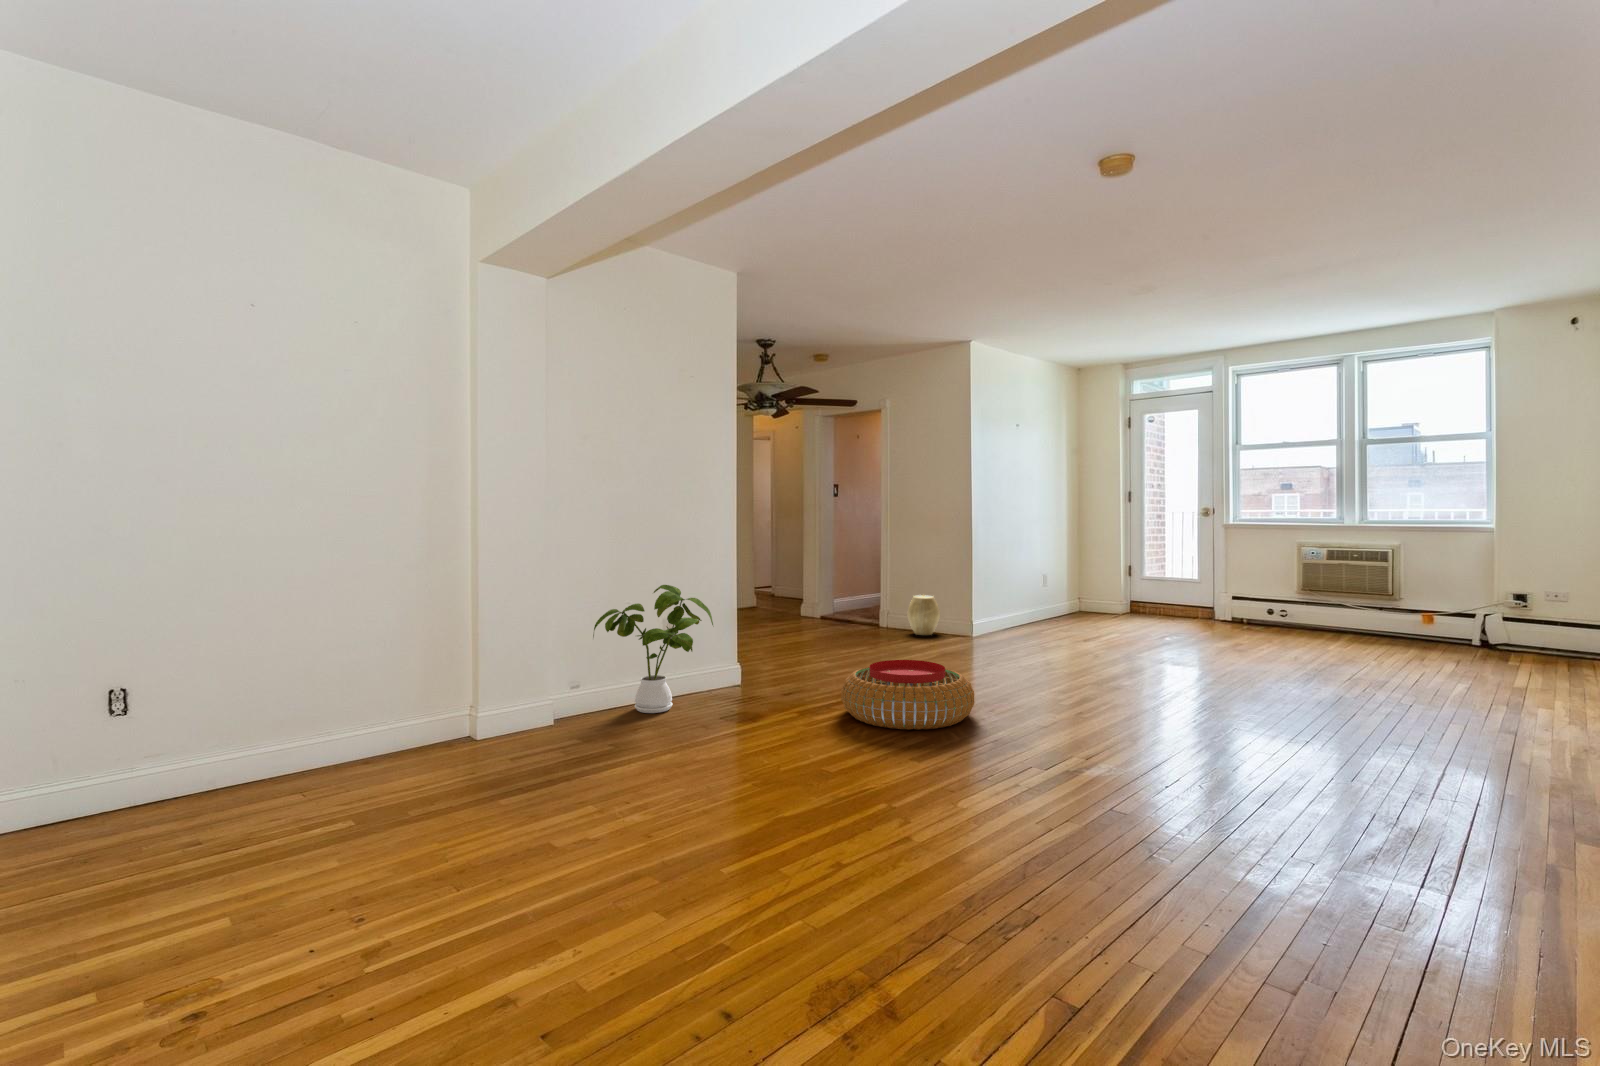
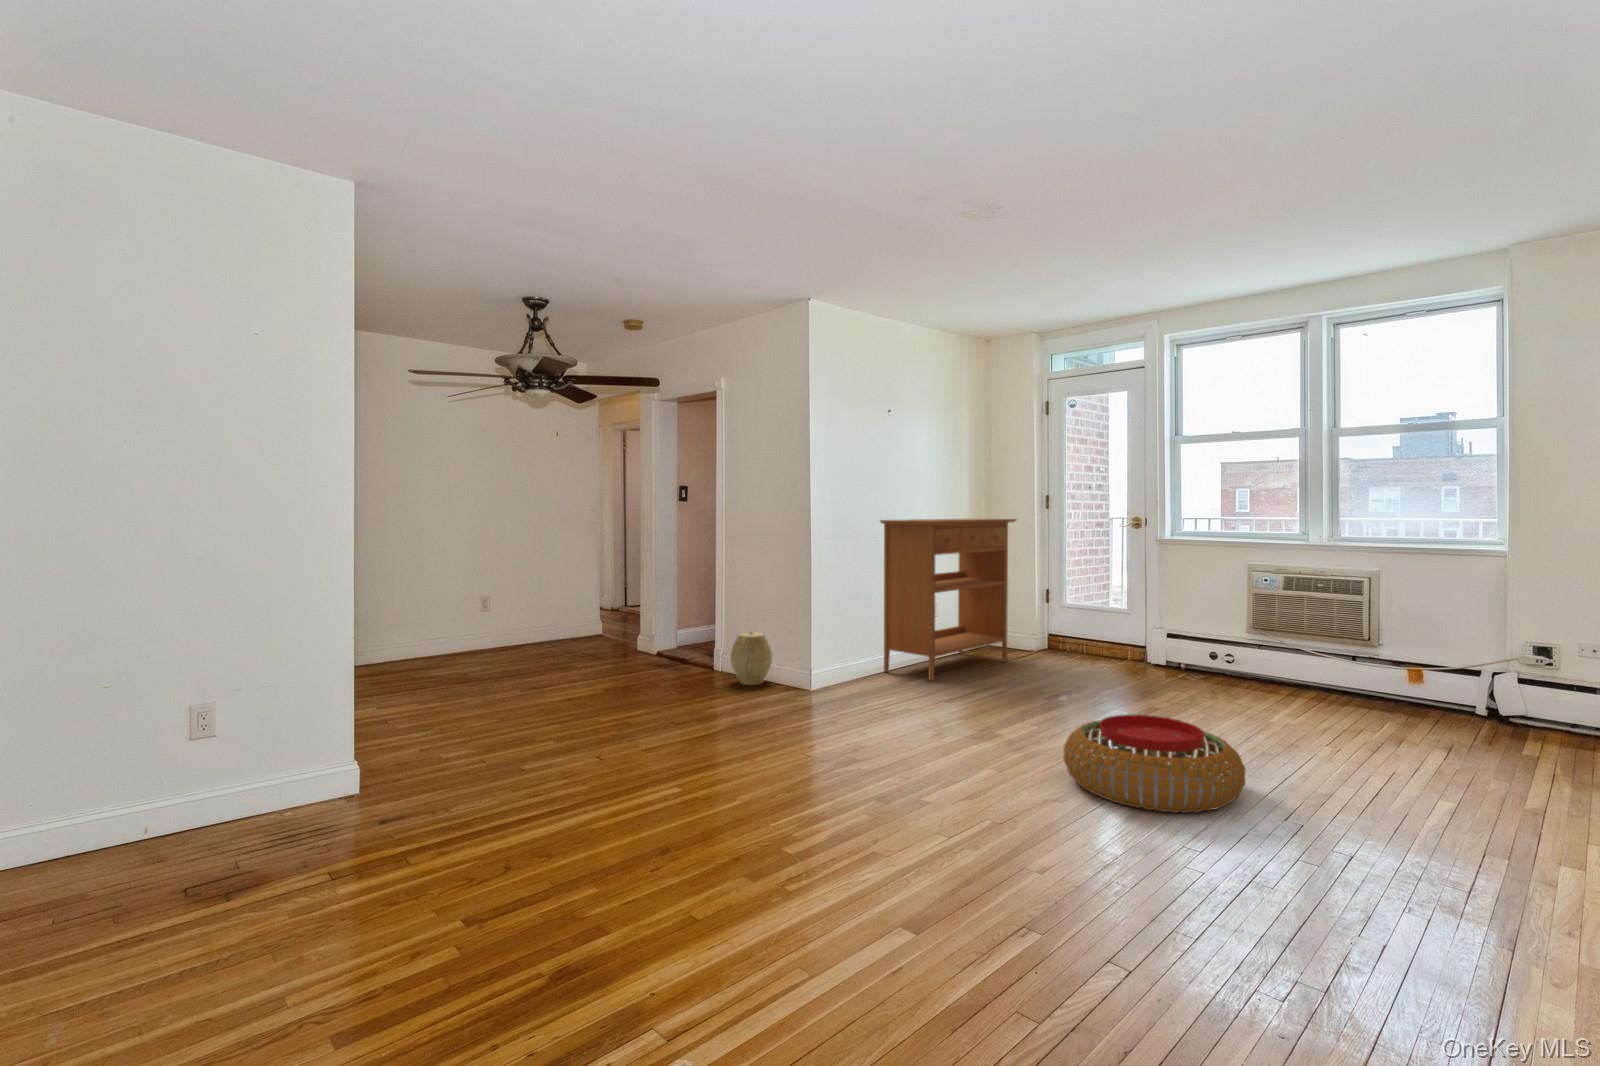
console table: none [1015,509,1113,632] -> present [880,519,1016,681]
house plant: present [593,585,713,713] -> none [31,653,272,851]
pouf: present [841,660,974,730] -> present [1063,715,1246,813]

